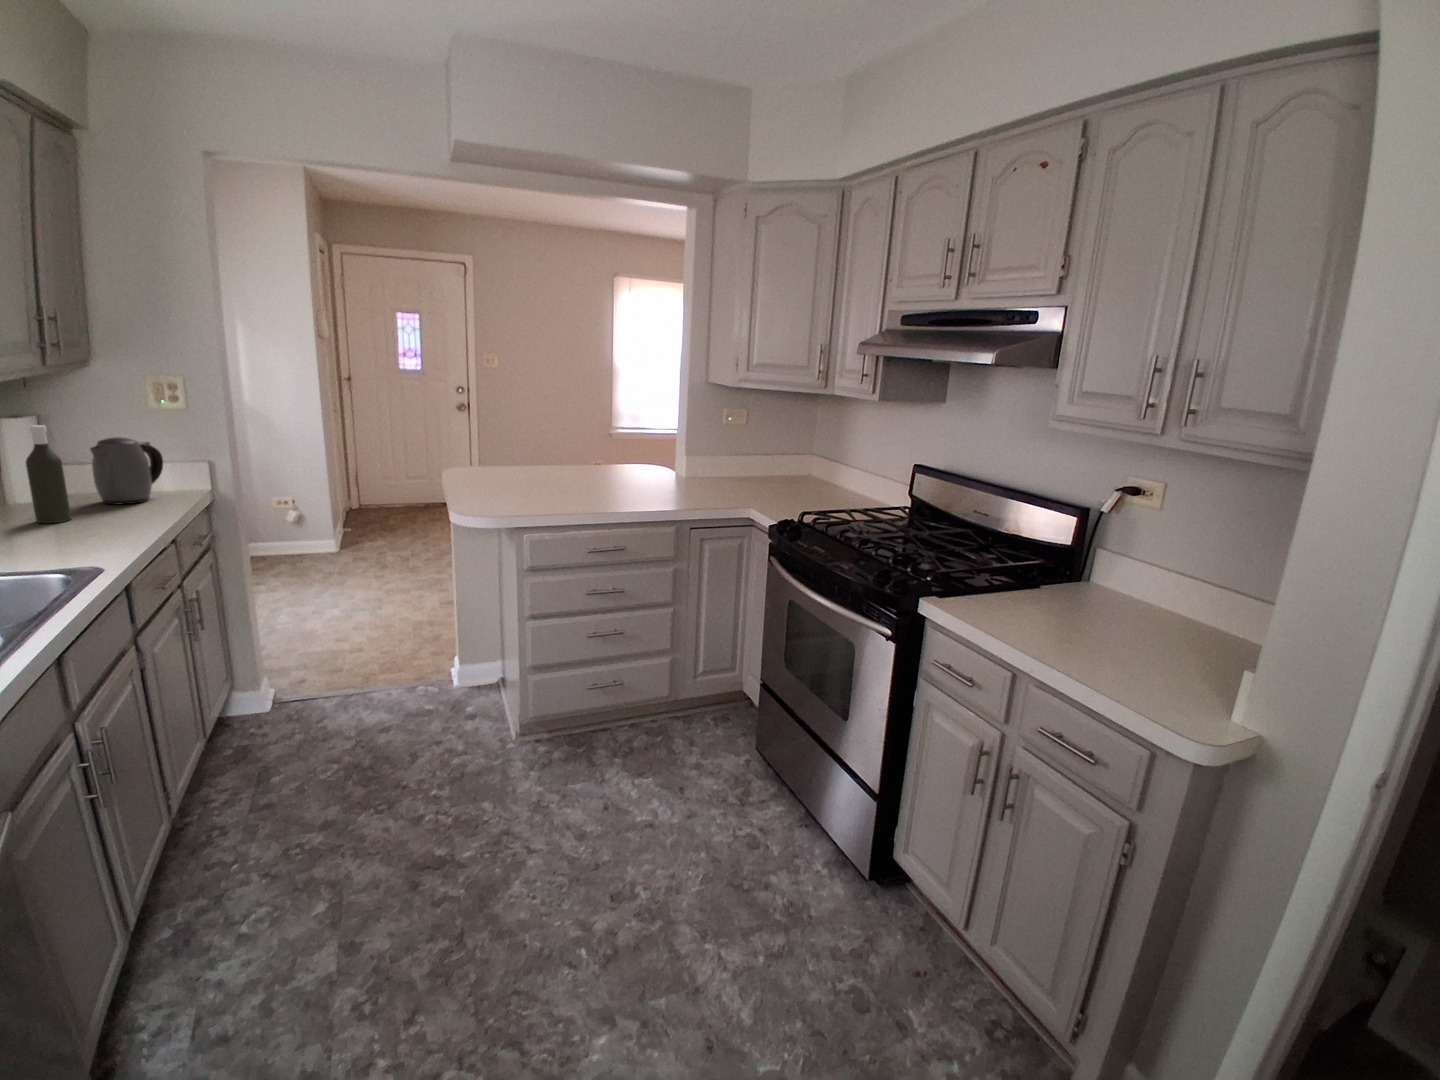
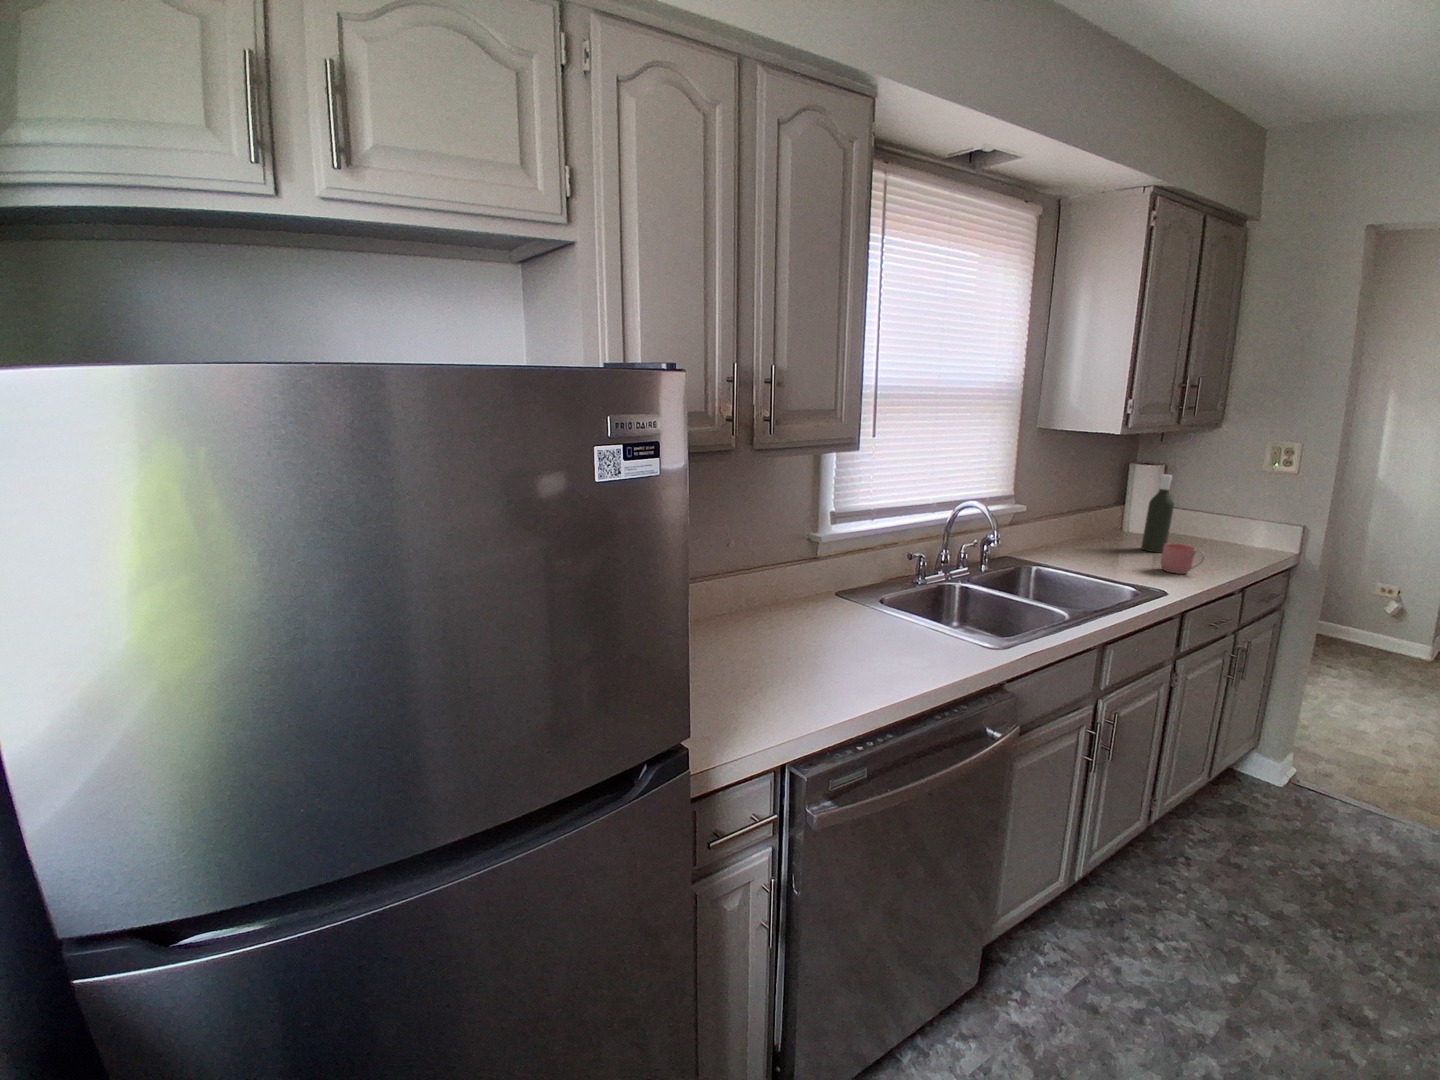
kettle: present [90,437,163,504] -> none [1193,492,1258,551]
mug: none [72,507,129,543] -> present [1161,543,1205,574]

